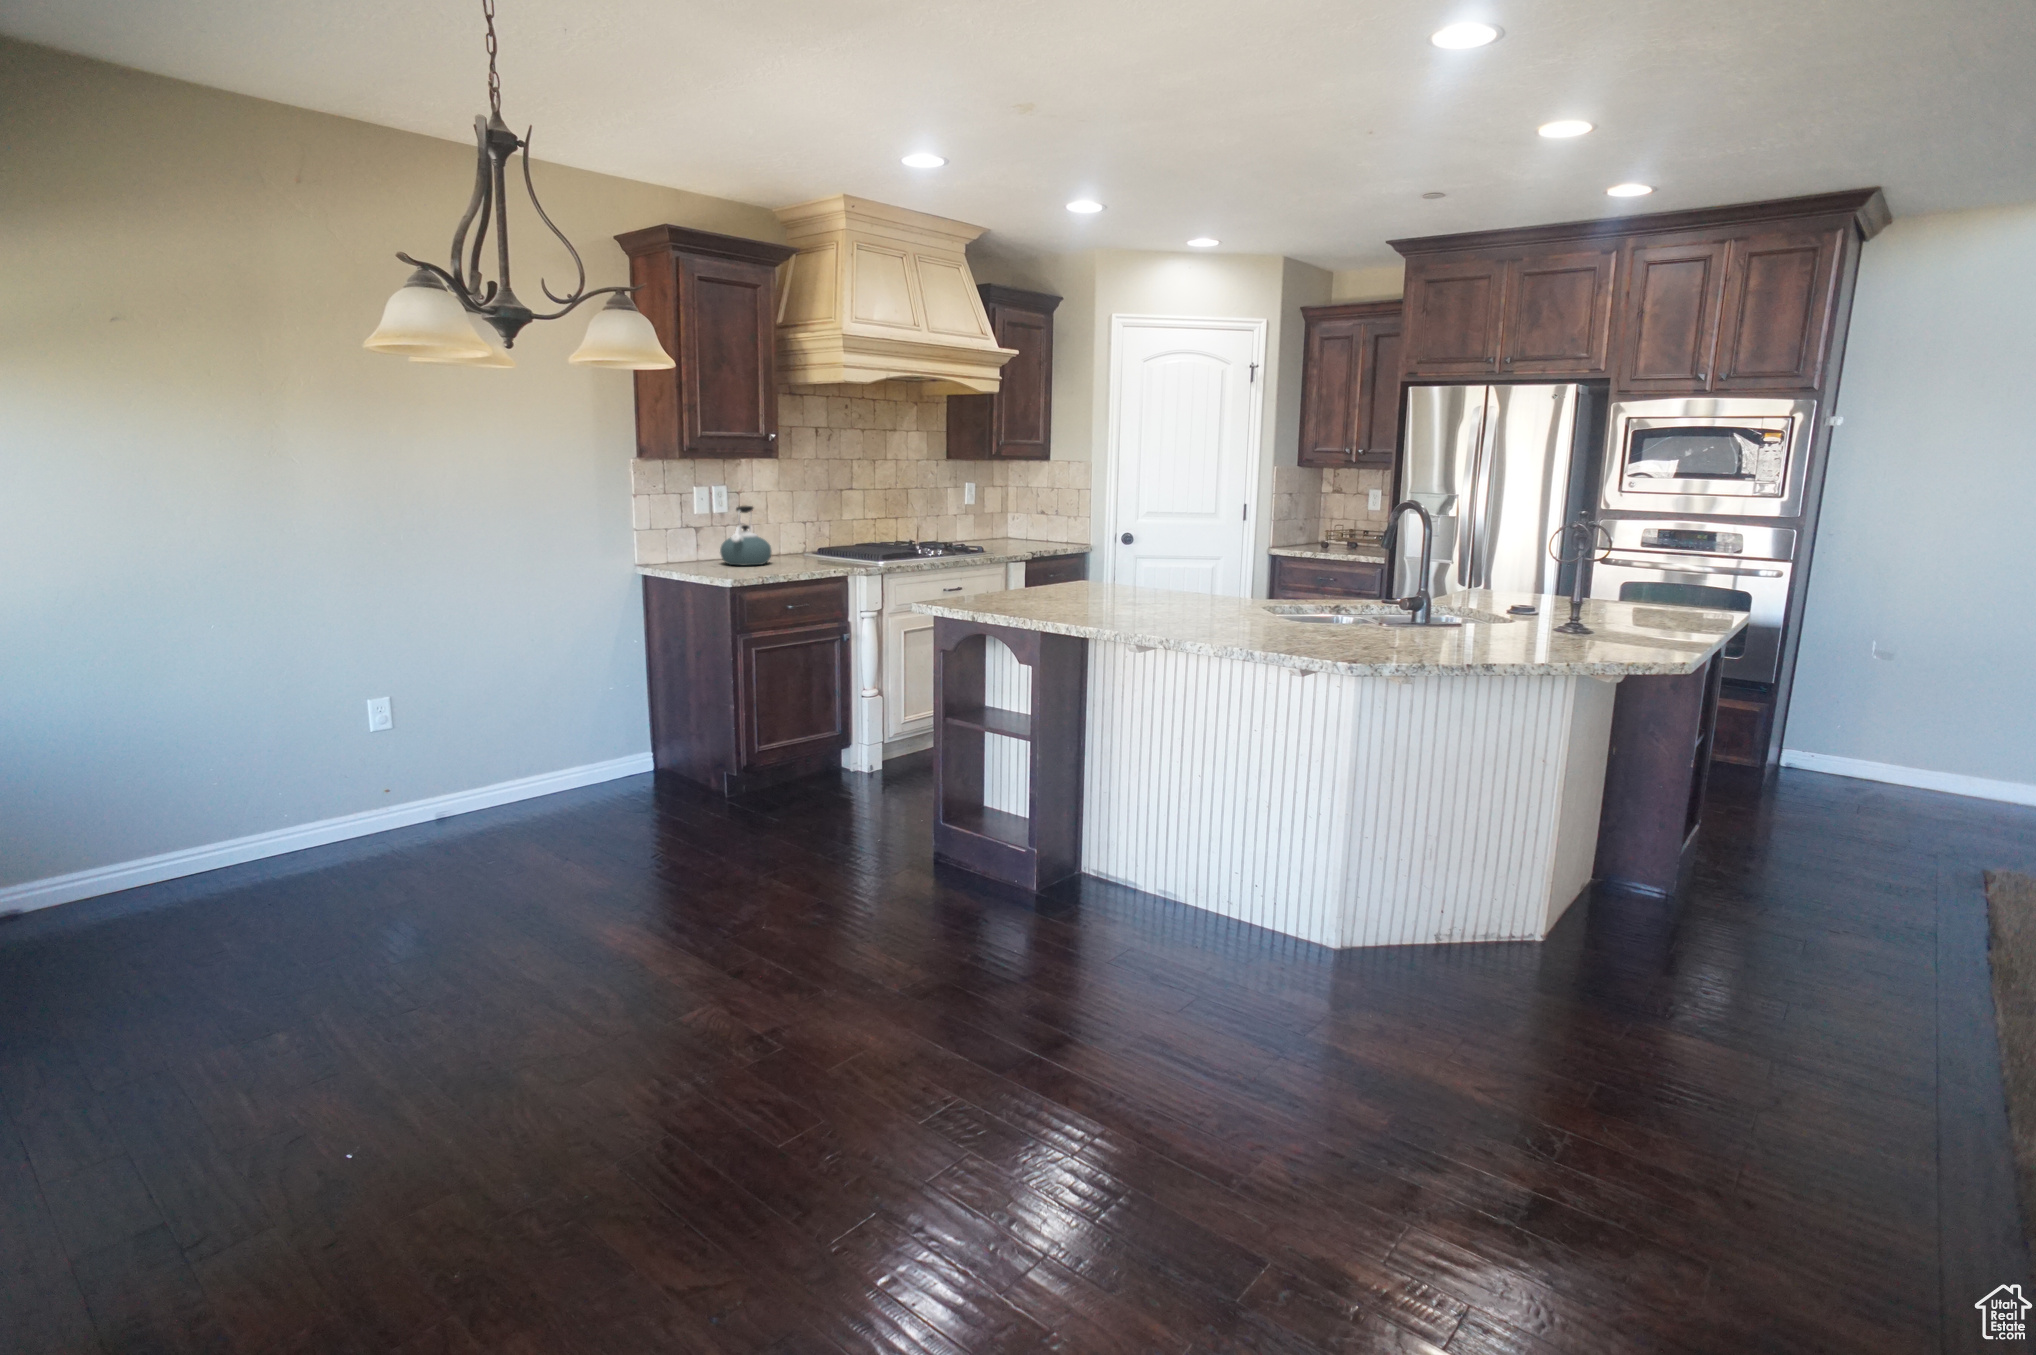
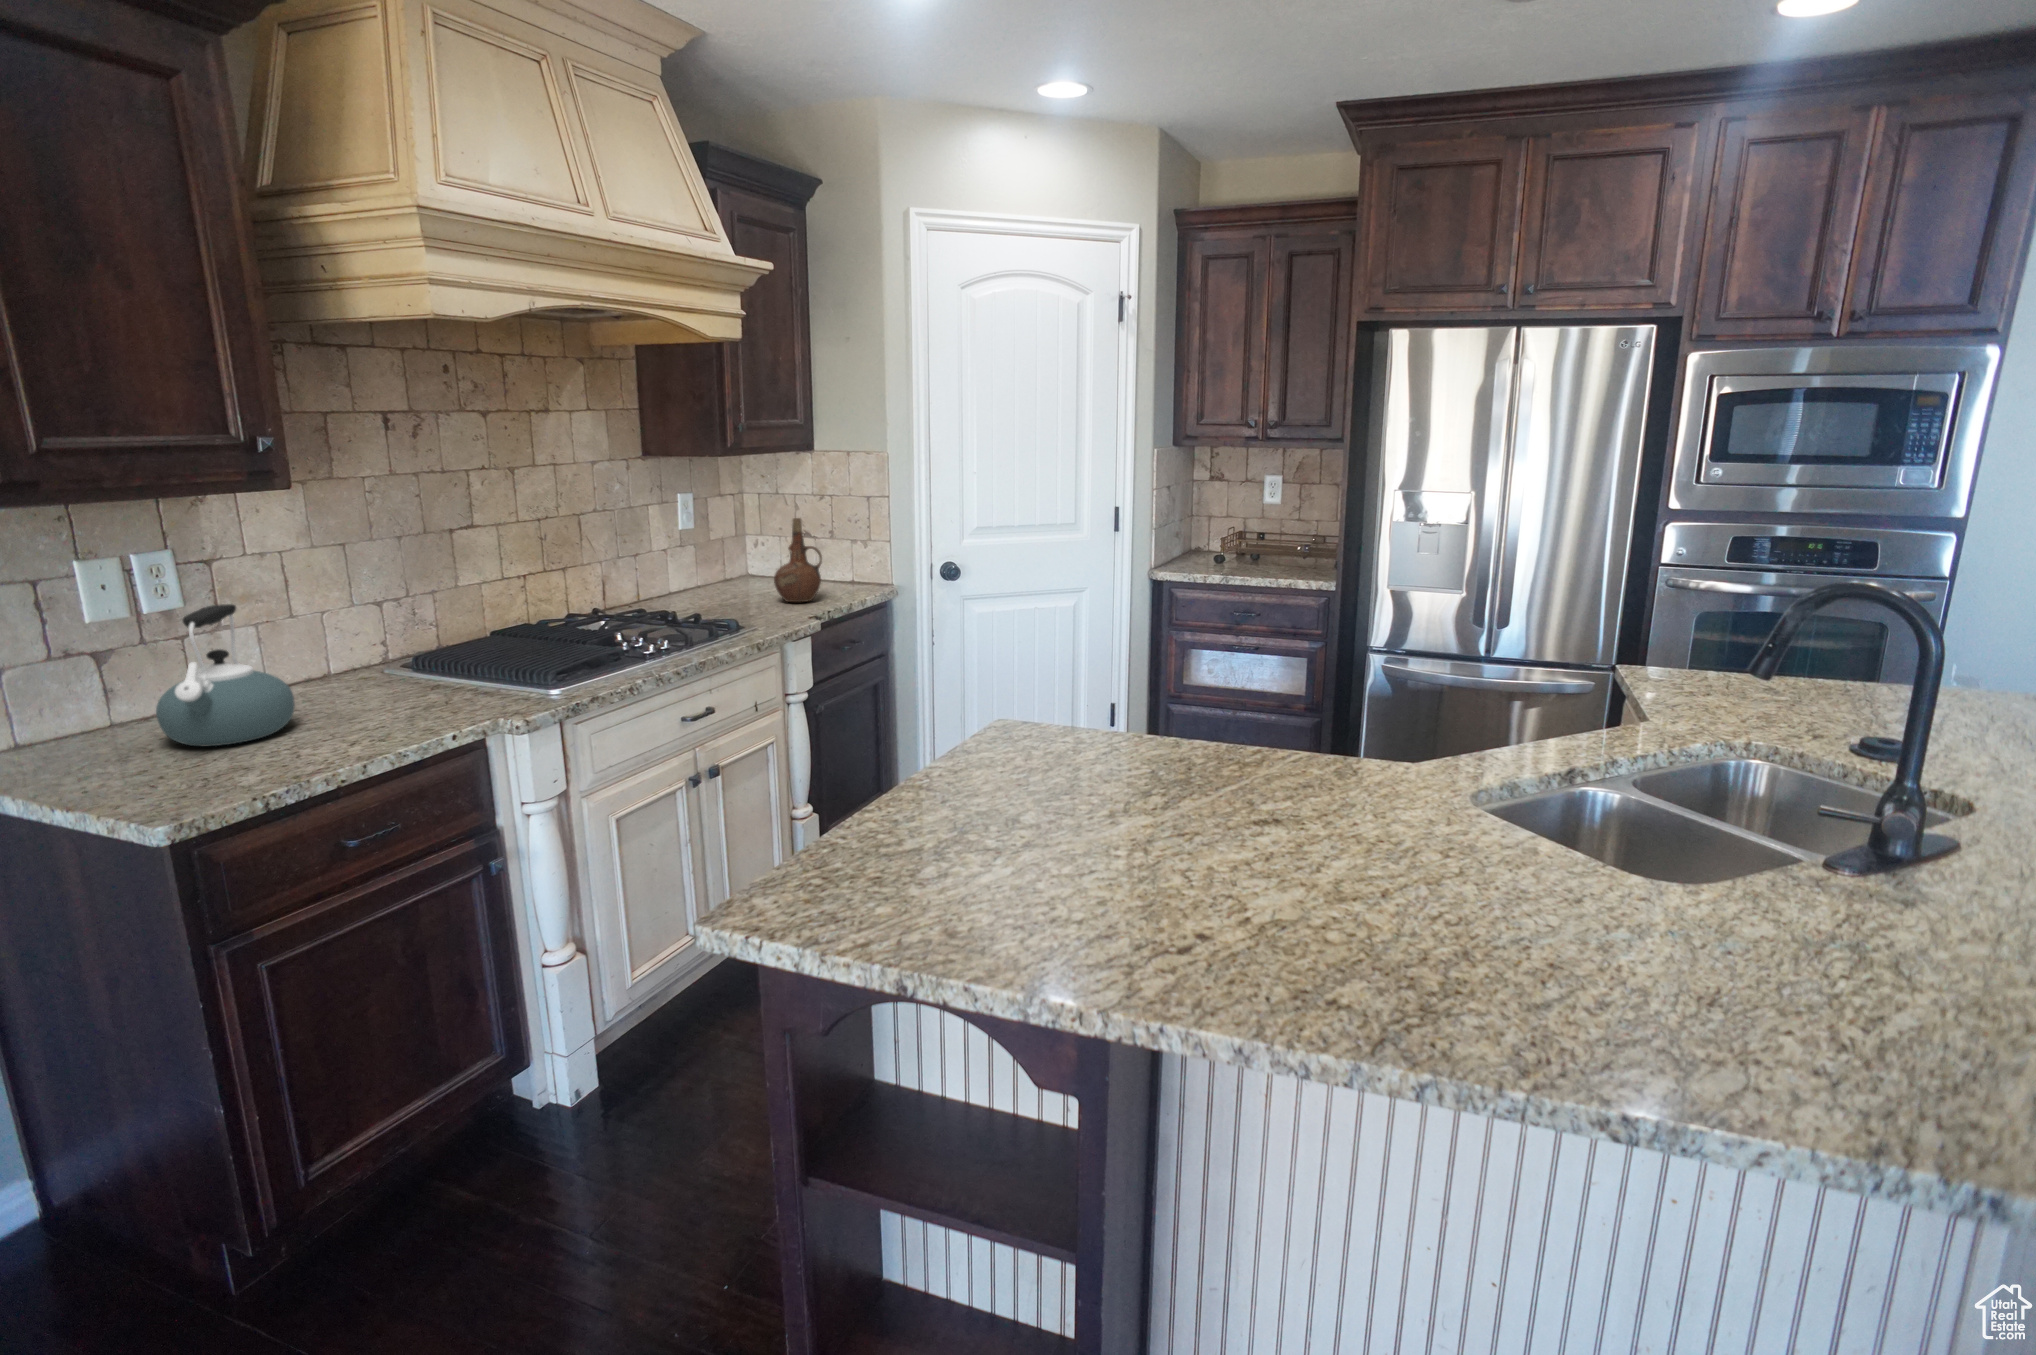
ceramic pitcher: none [1011,496,1040,546] -> present [774,518,822,602]

